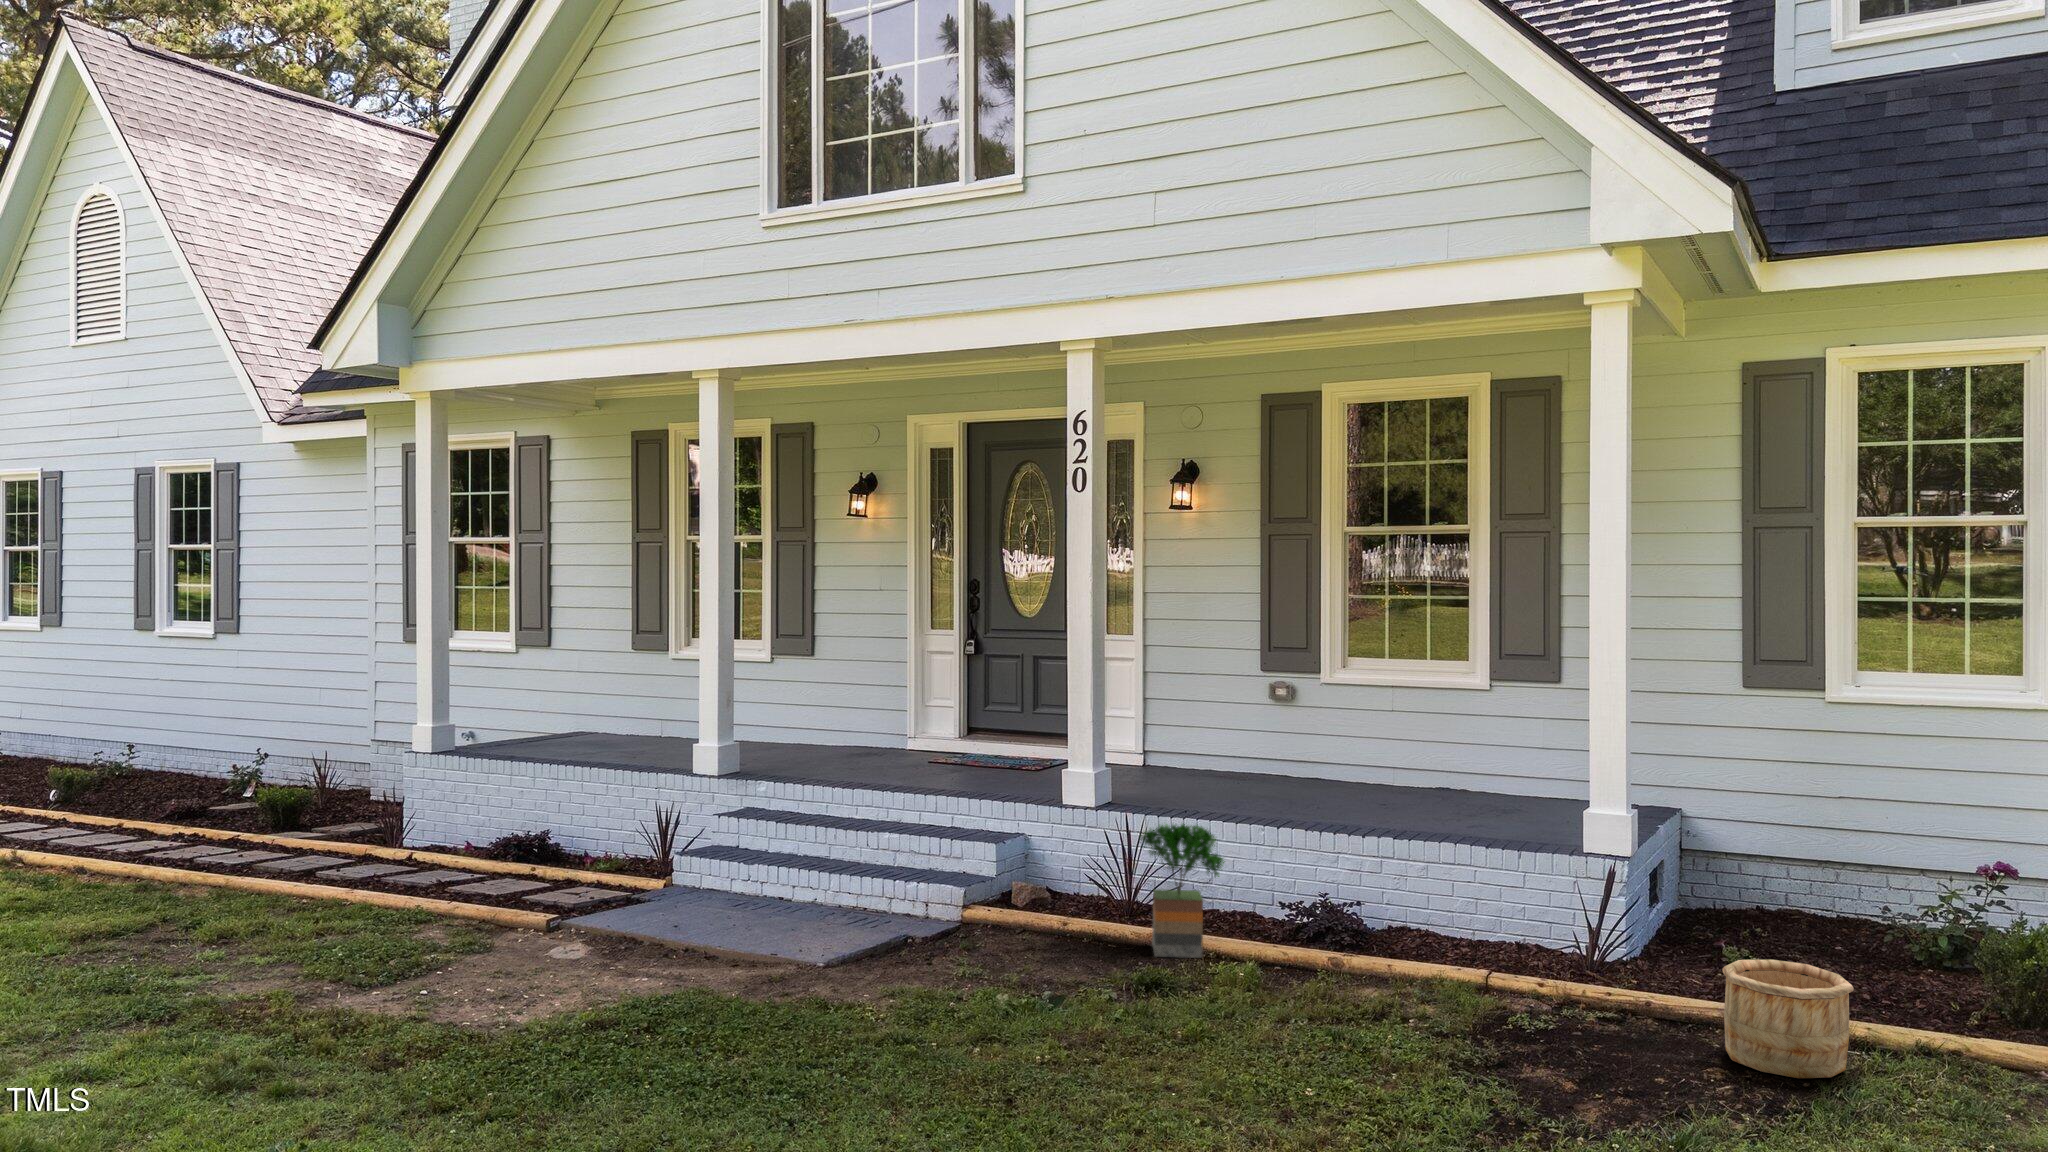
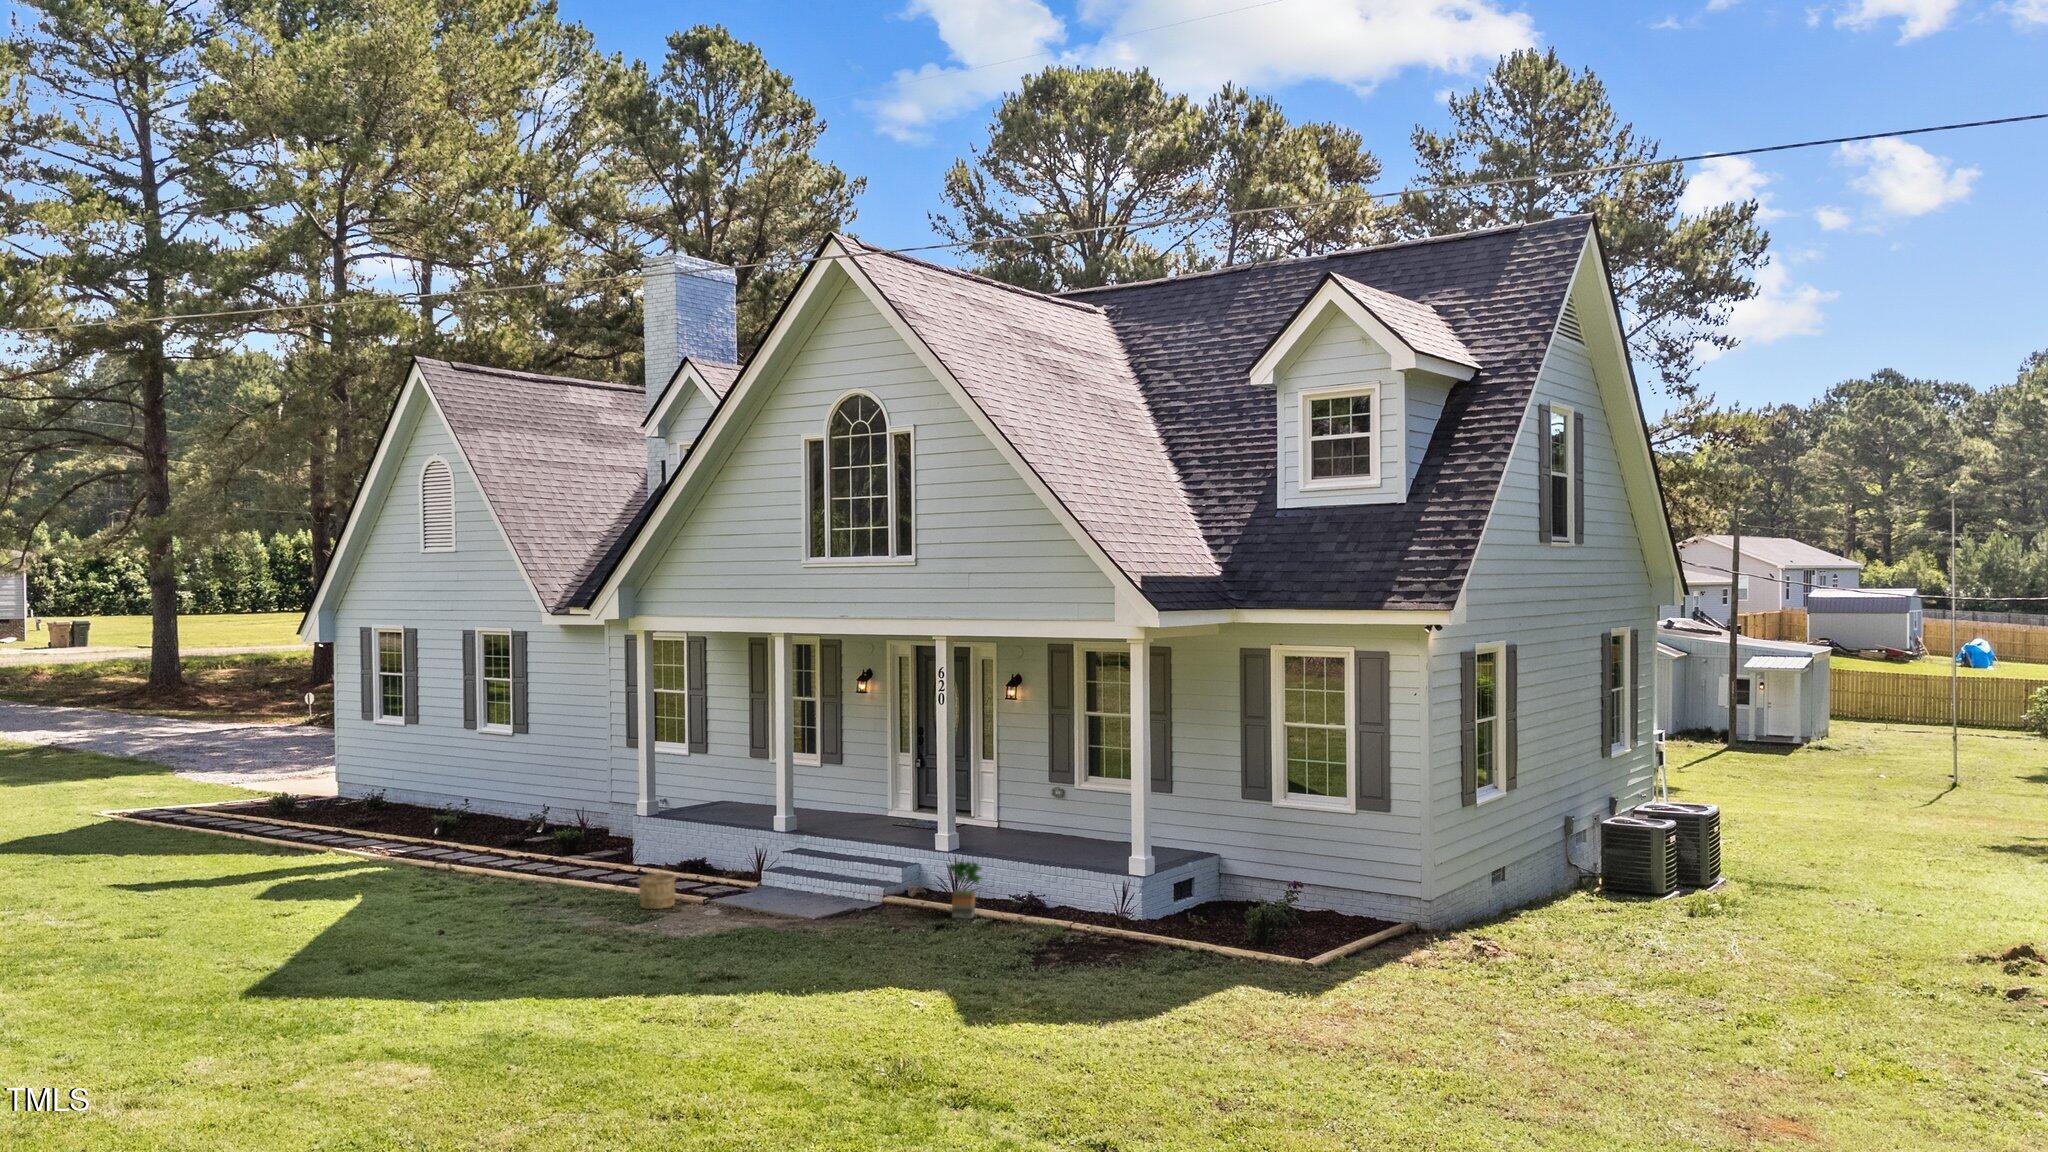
wooden bucket: present [1722,960,1854,1078] -> present [639,873,676,909]

